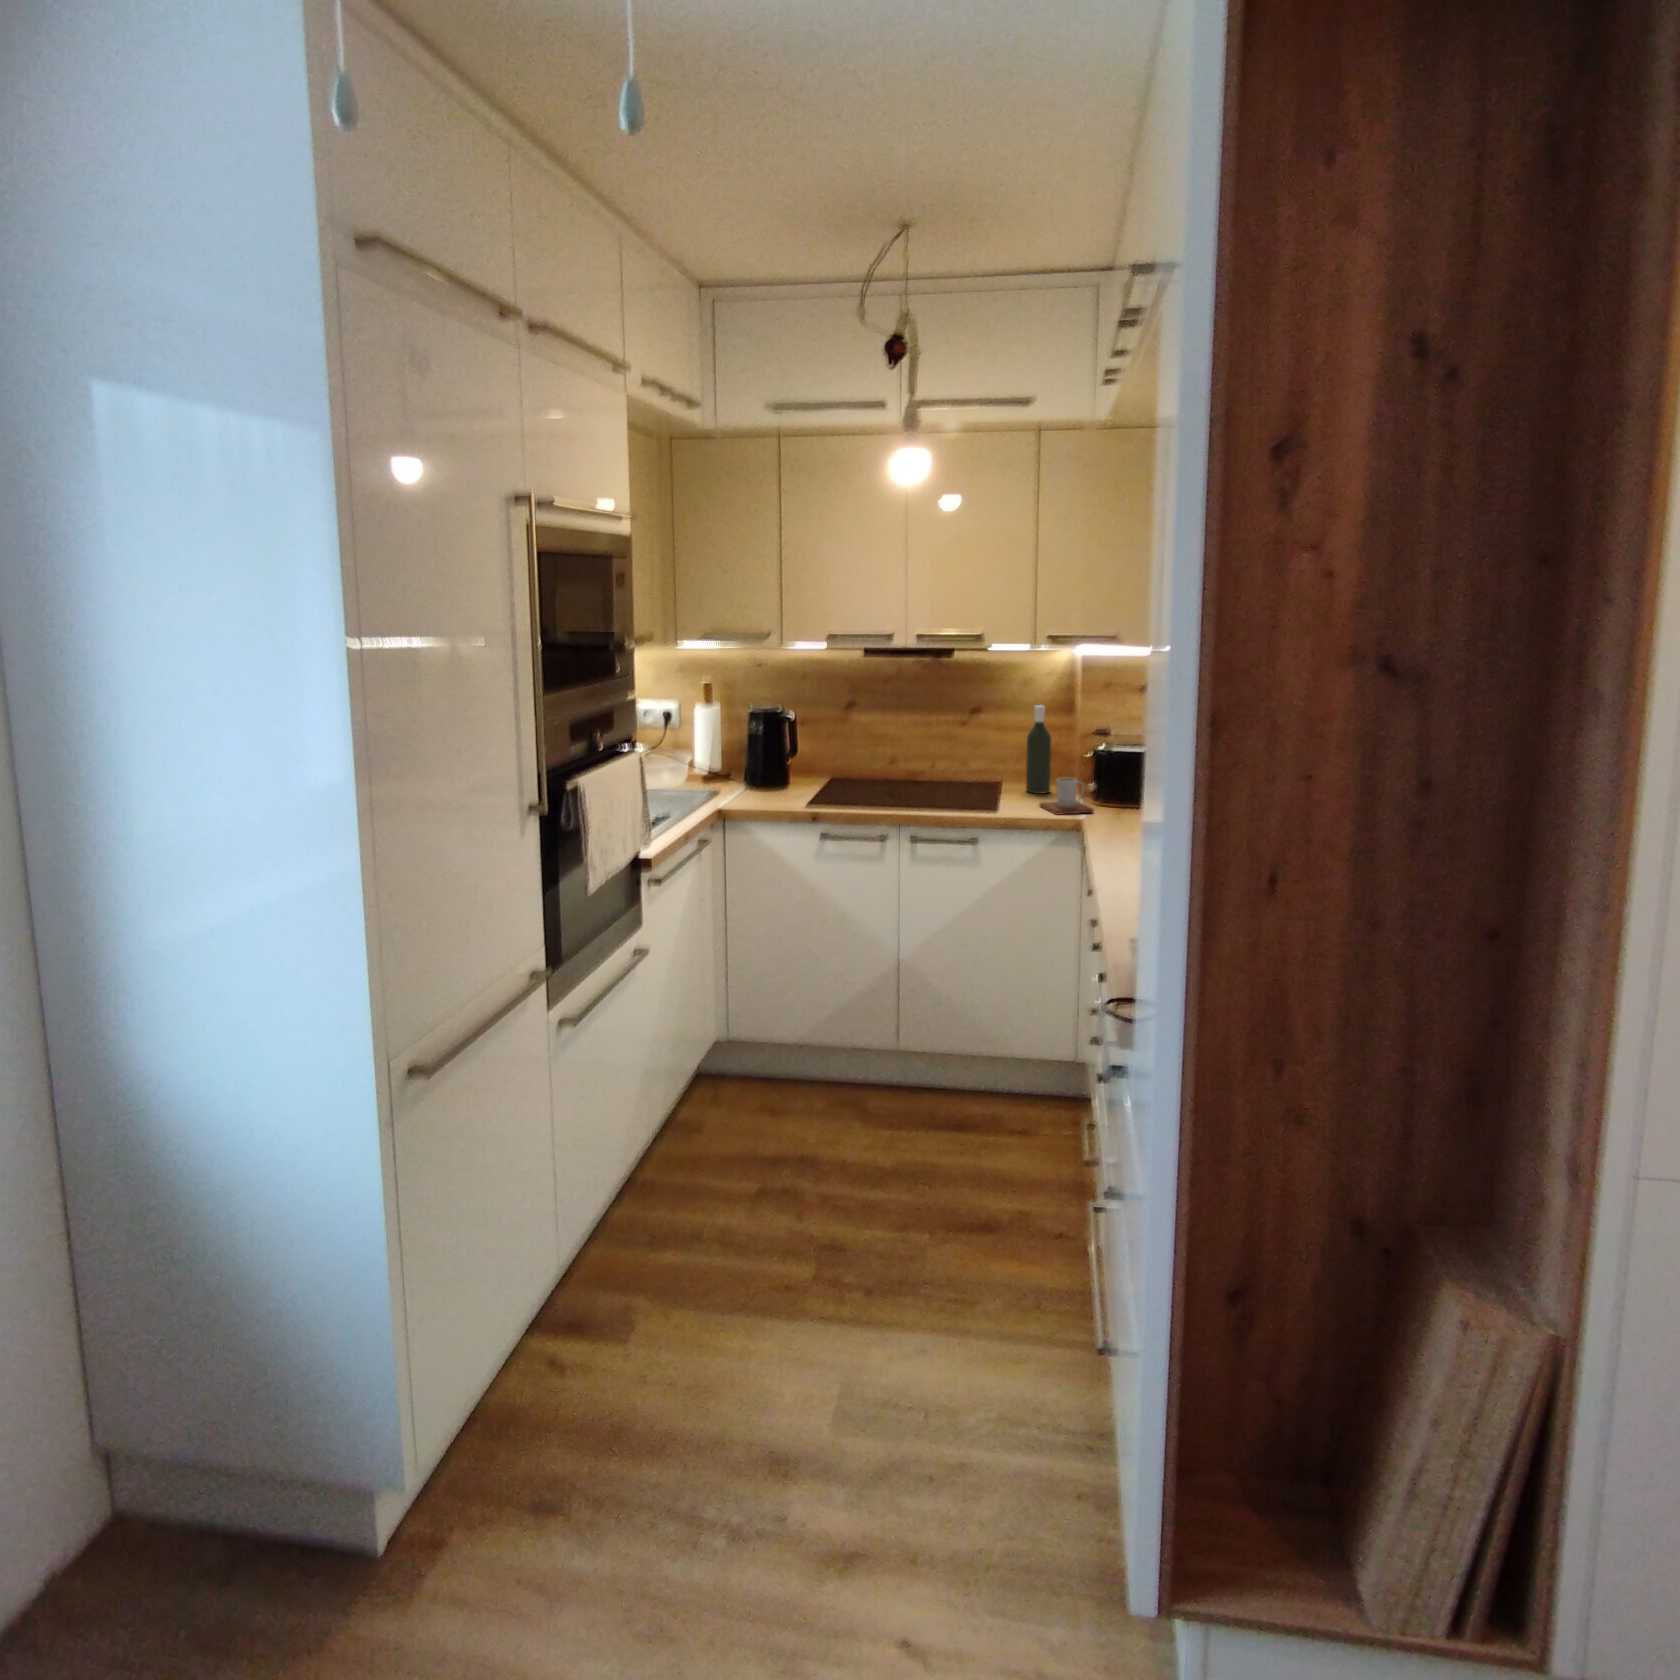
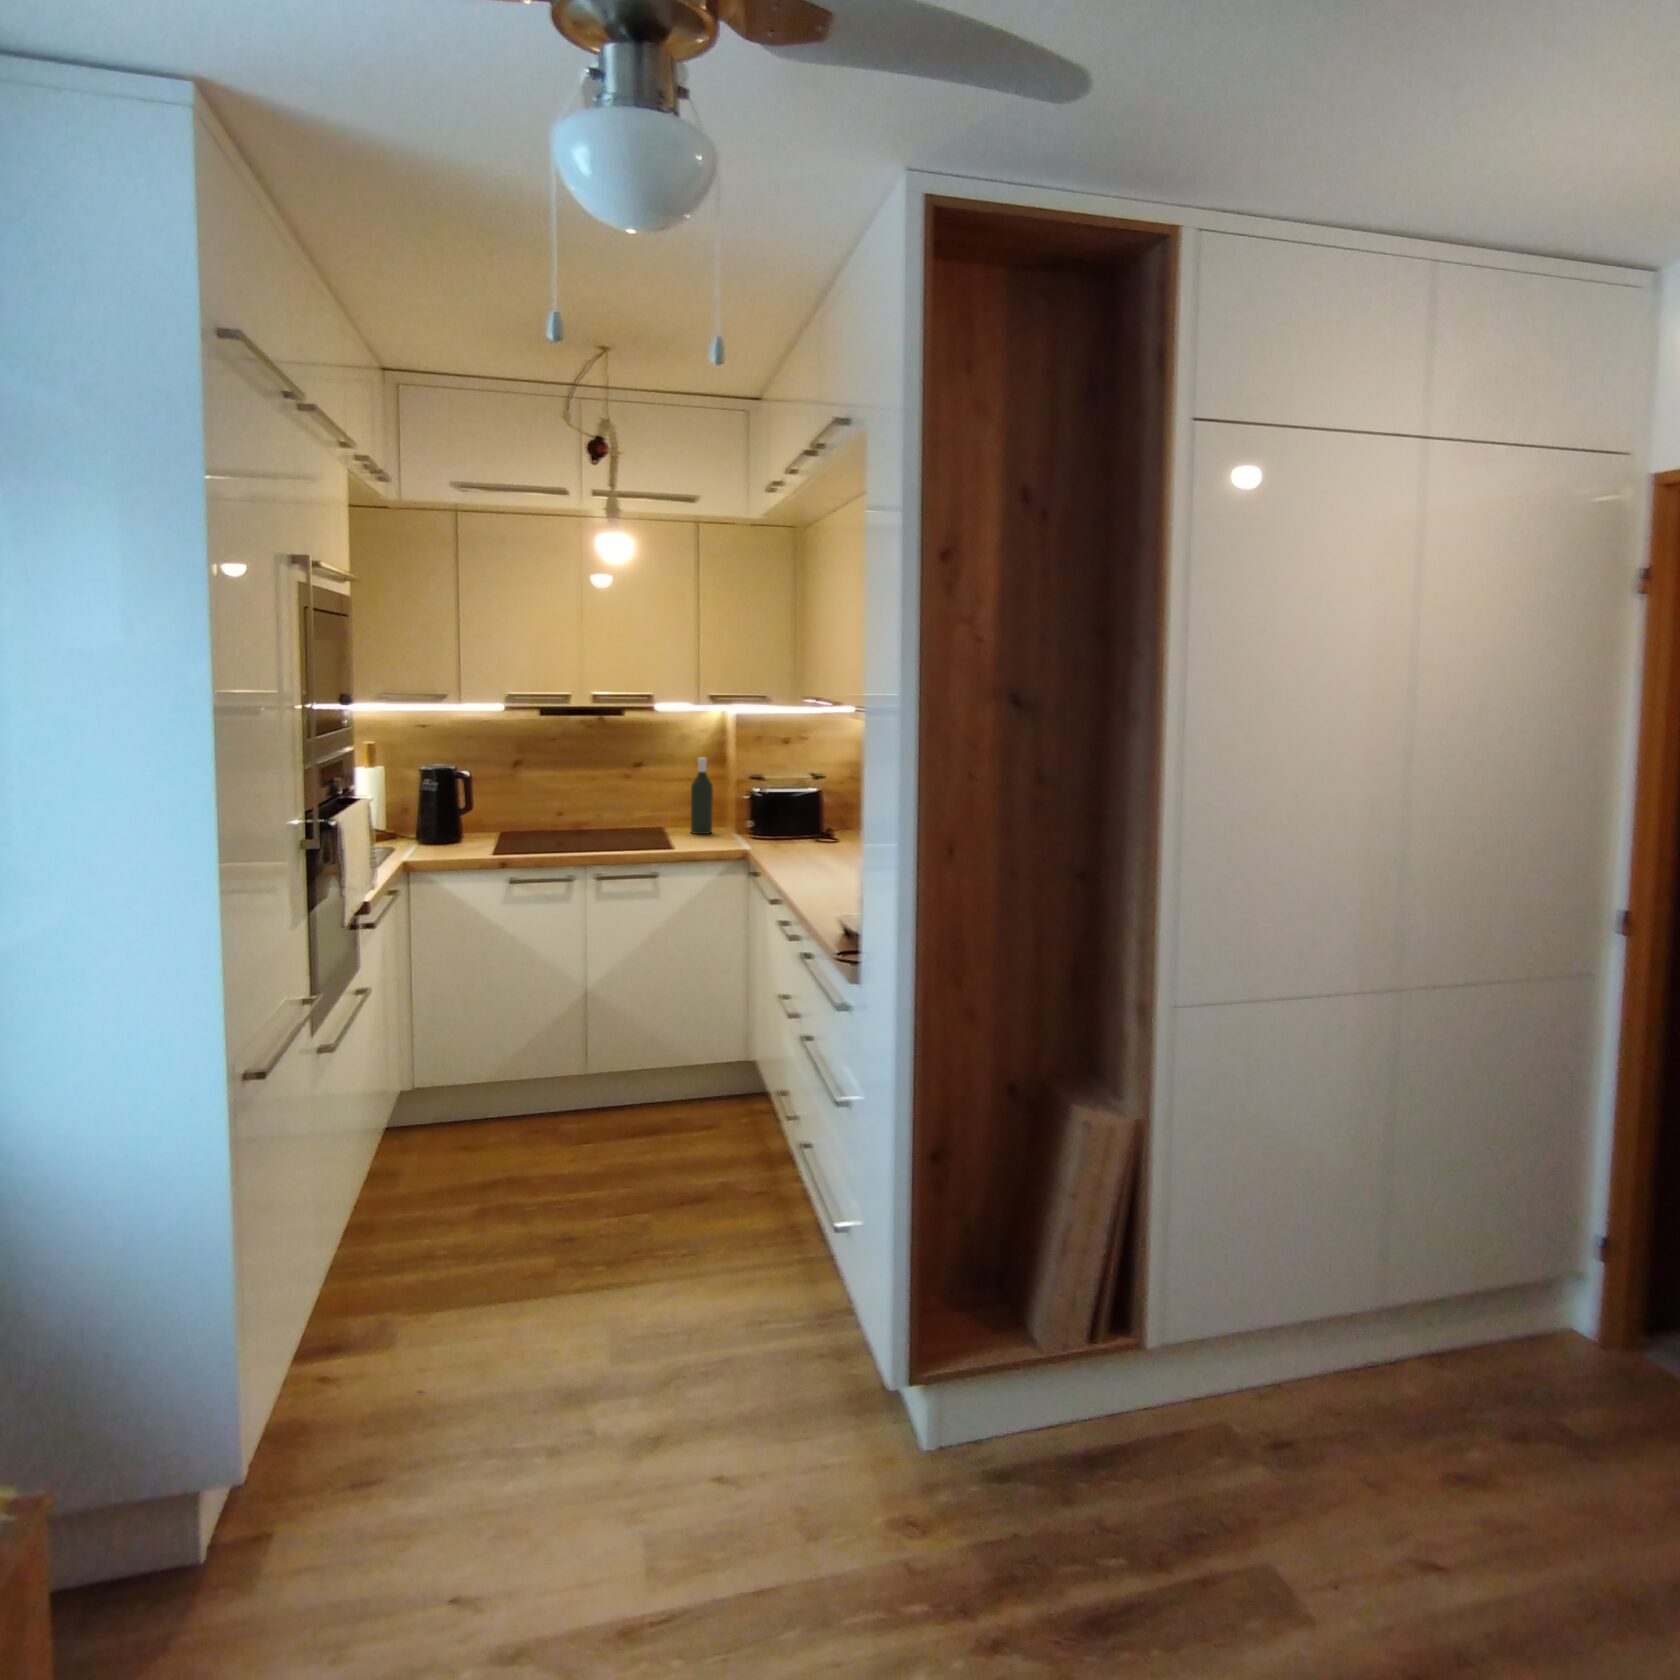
mug: present [1040,778,1094,815] -> none [709,817,756,848]

